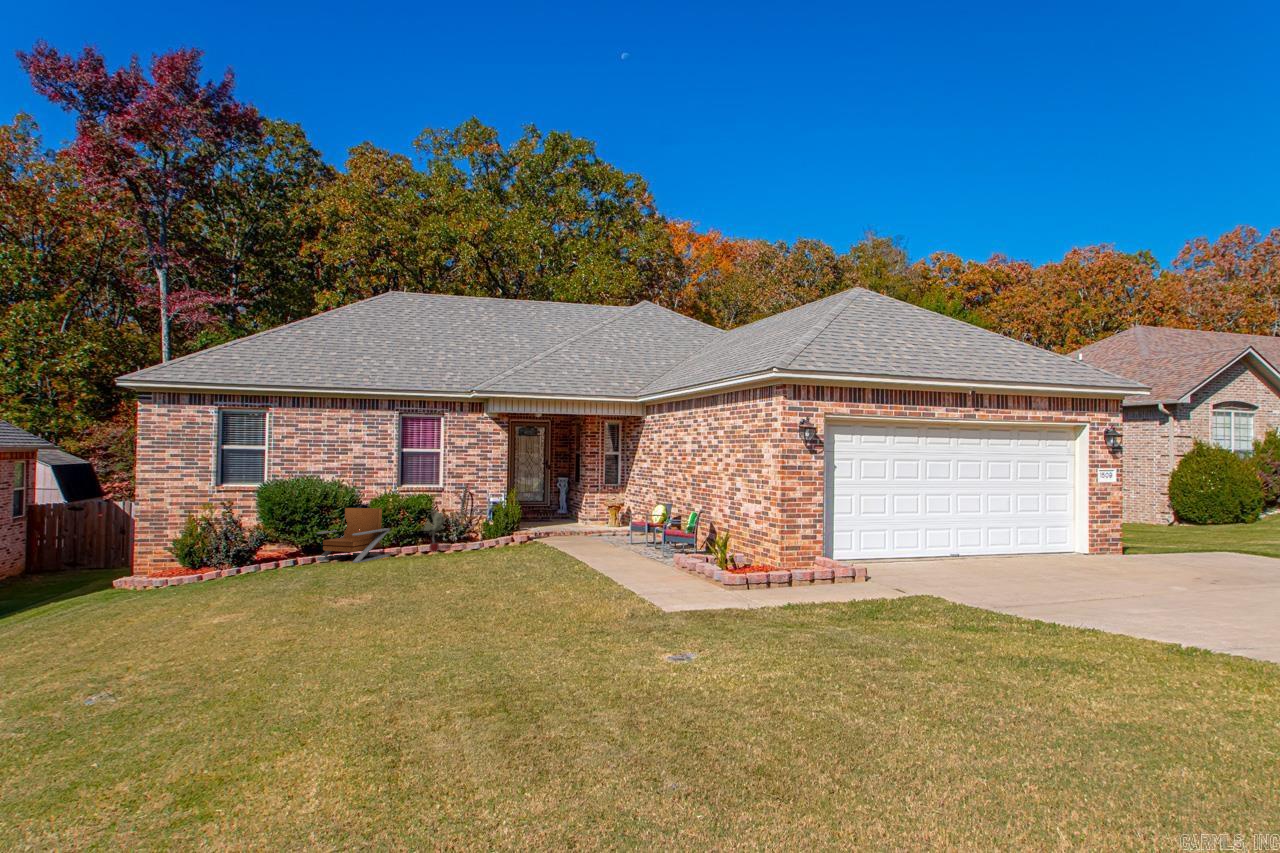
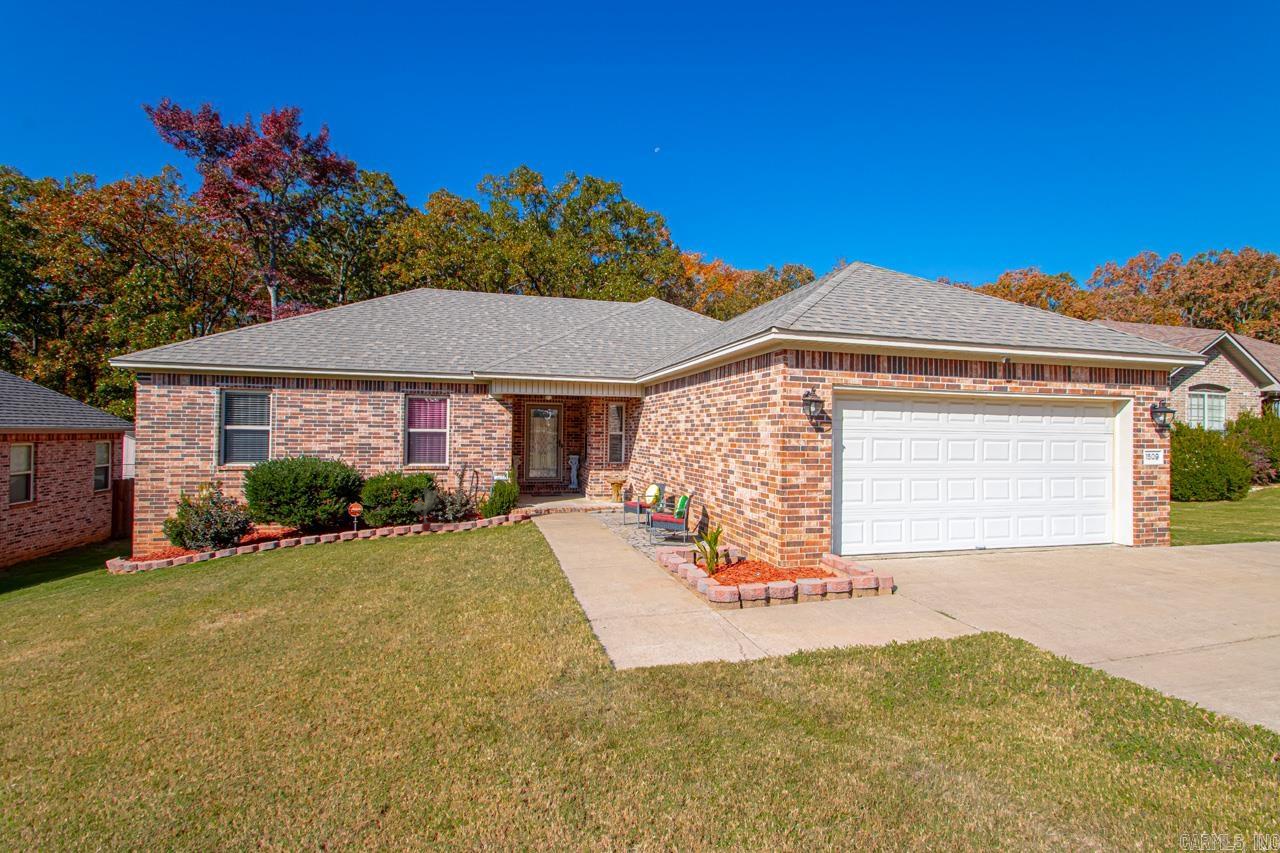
lounge chair: present [317,508,390,563] -> none [300,488,377,546]

